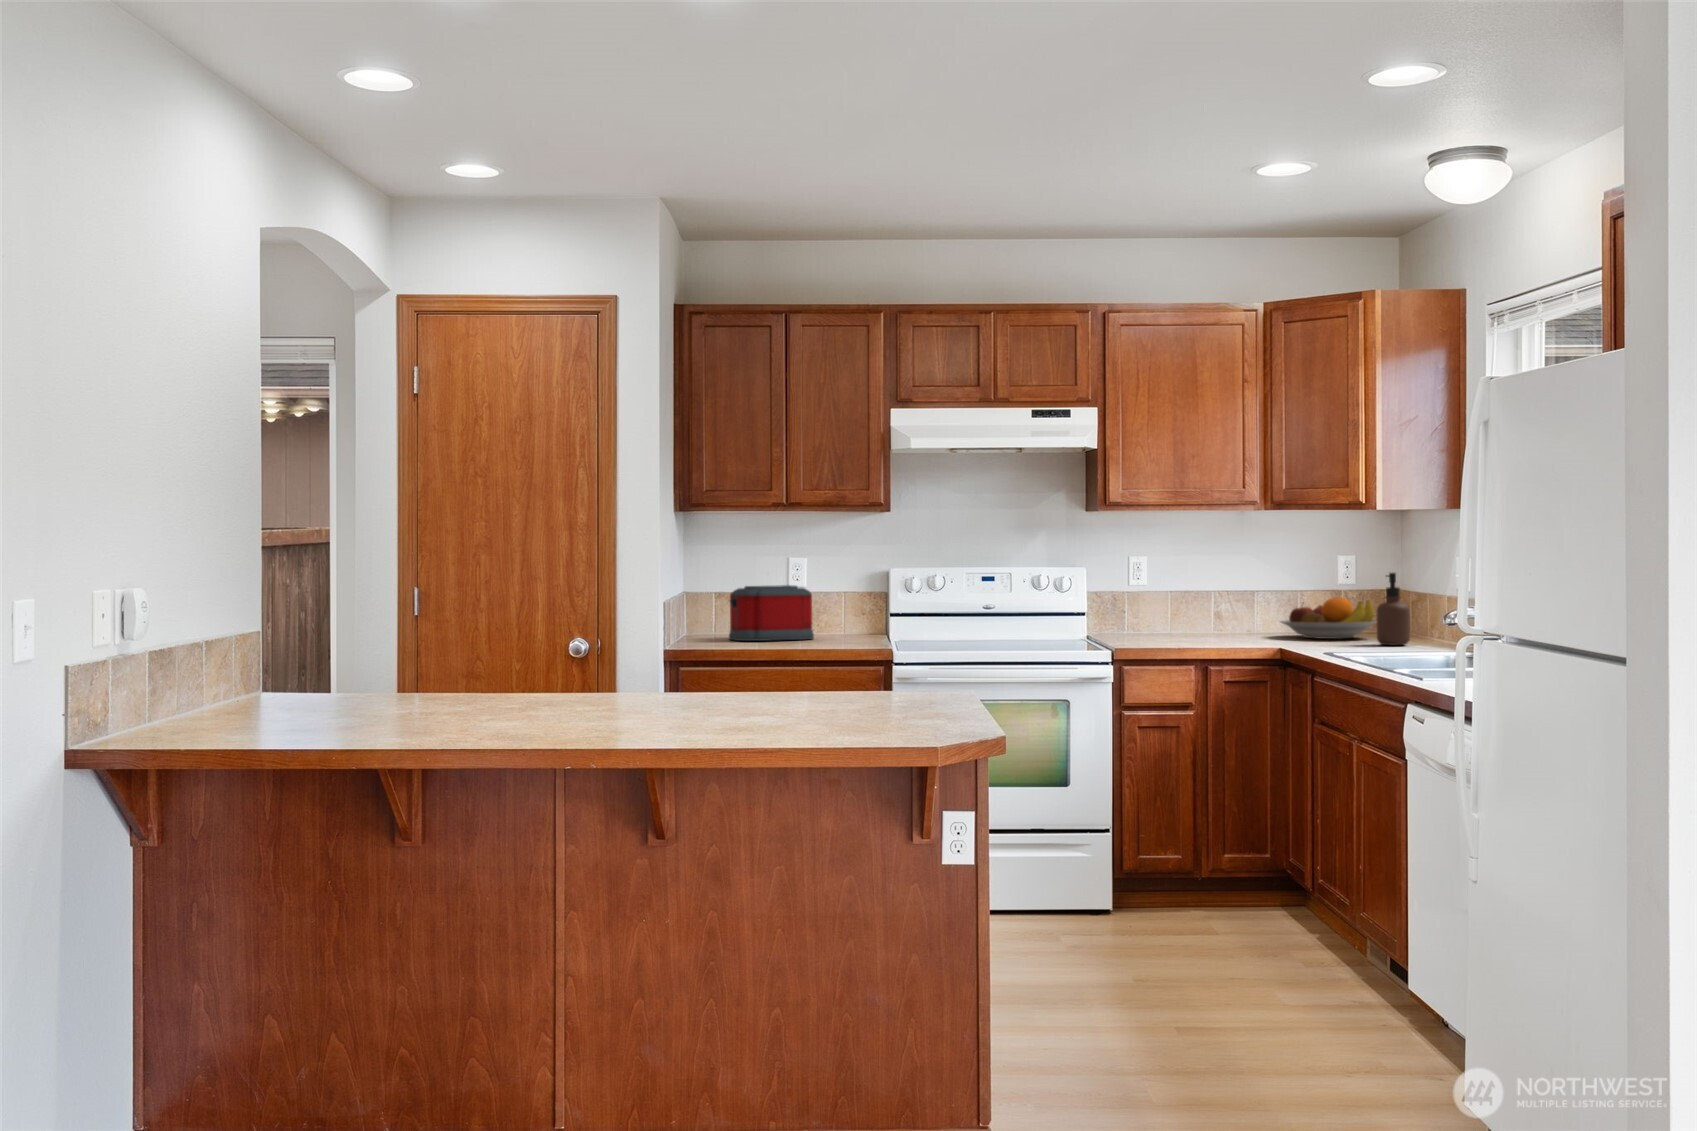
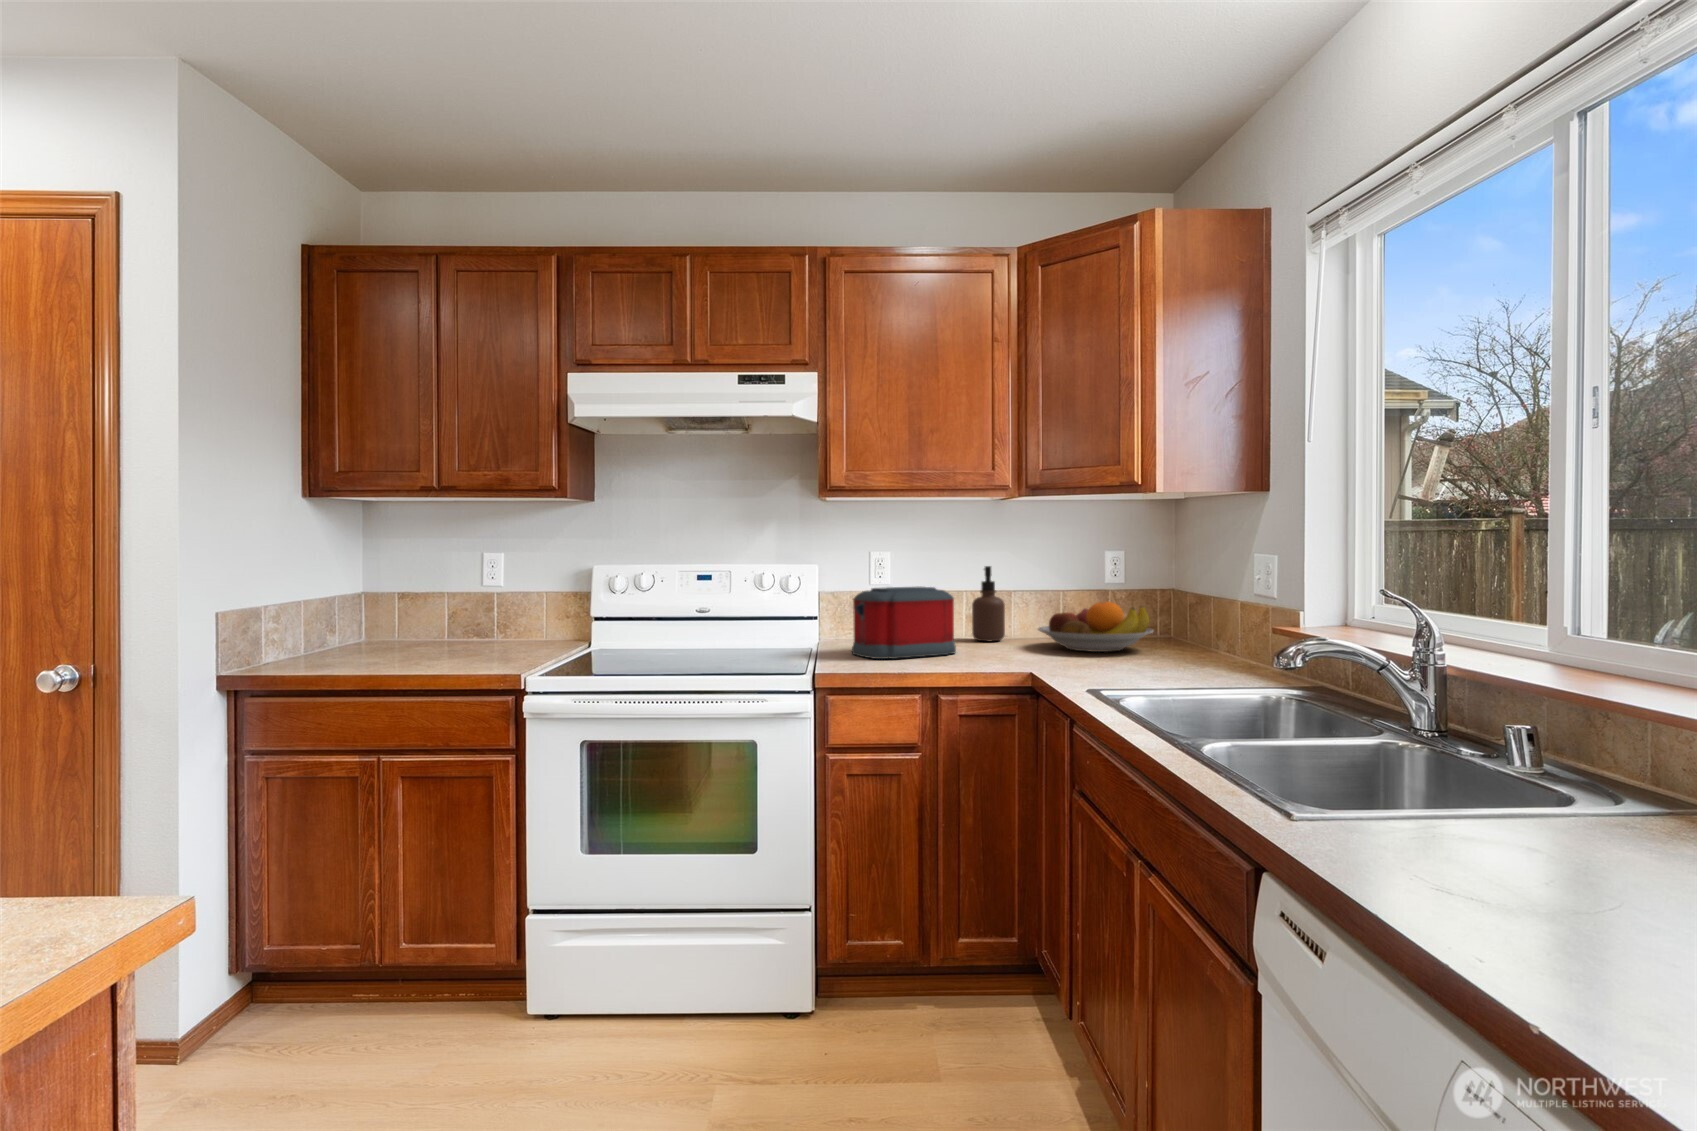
soap dispenser: present [1377,573,1410,645] -> present [972,566,1005,641]
toaster: present [729,585,814,641] -> present [852,587,956,659]

